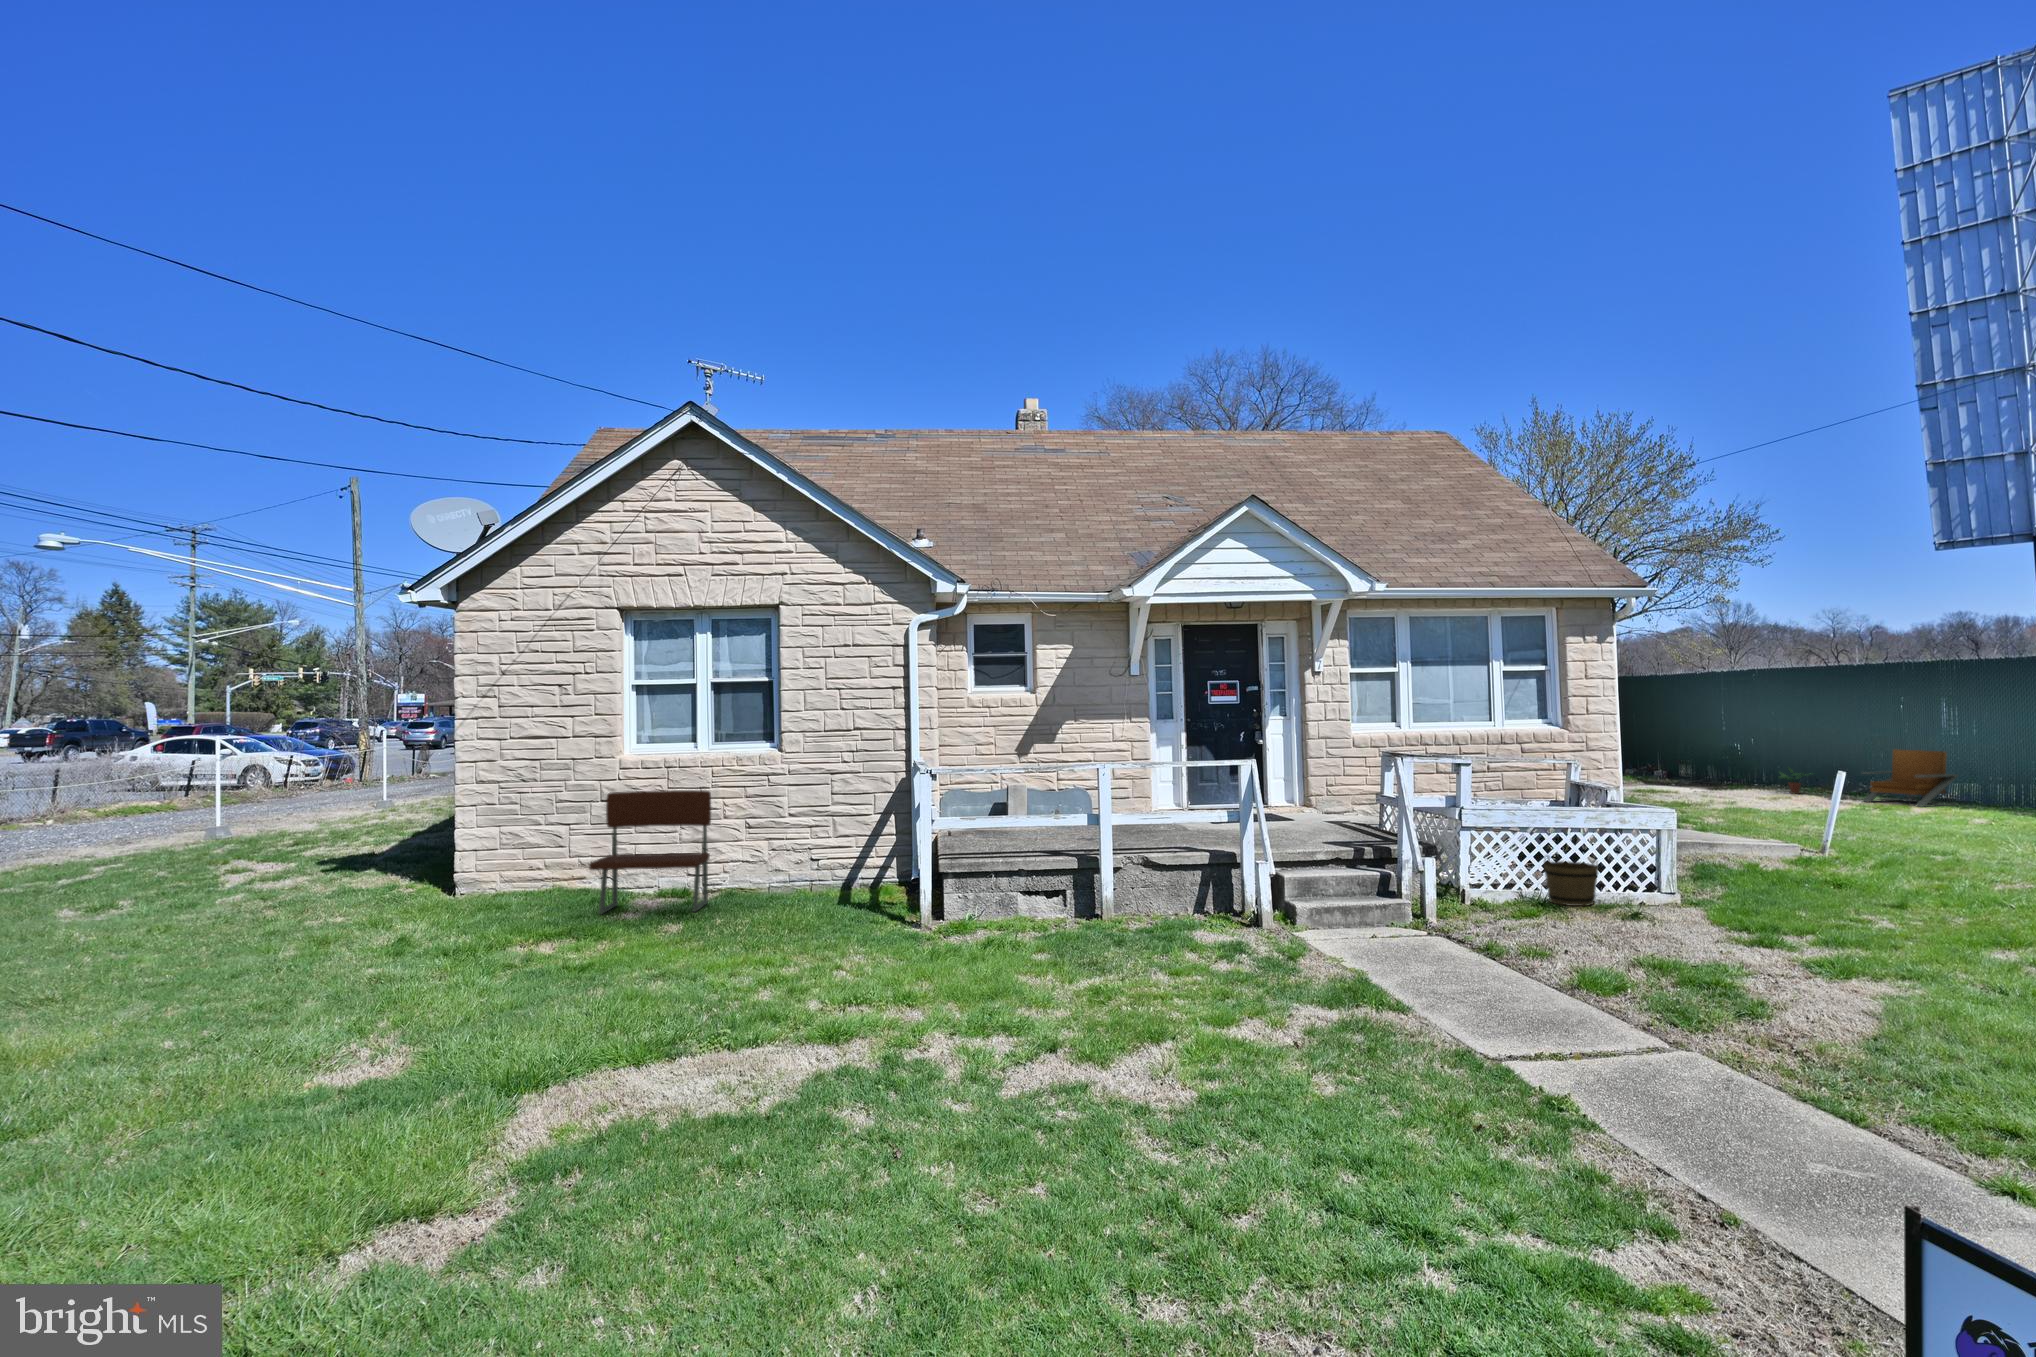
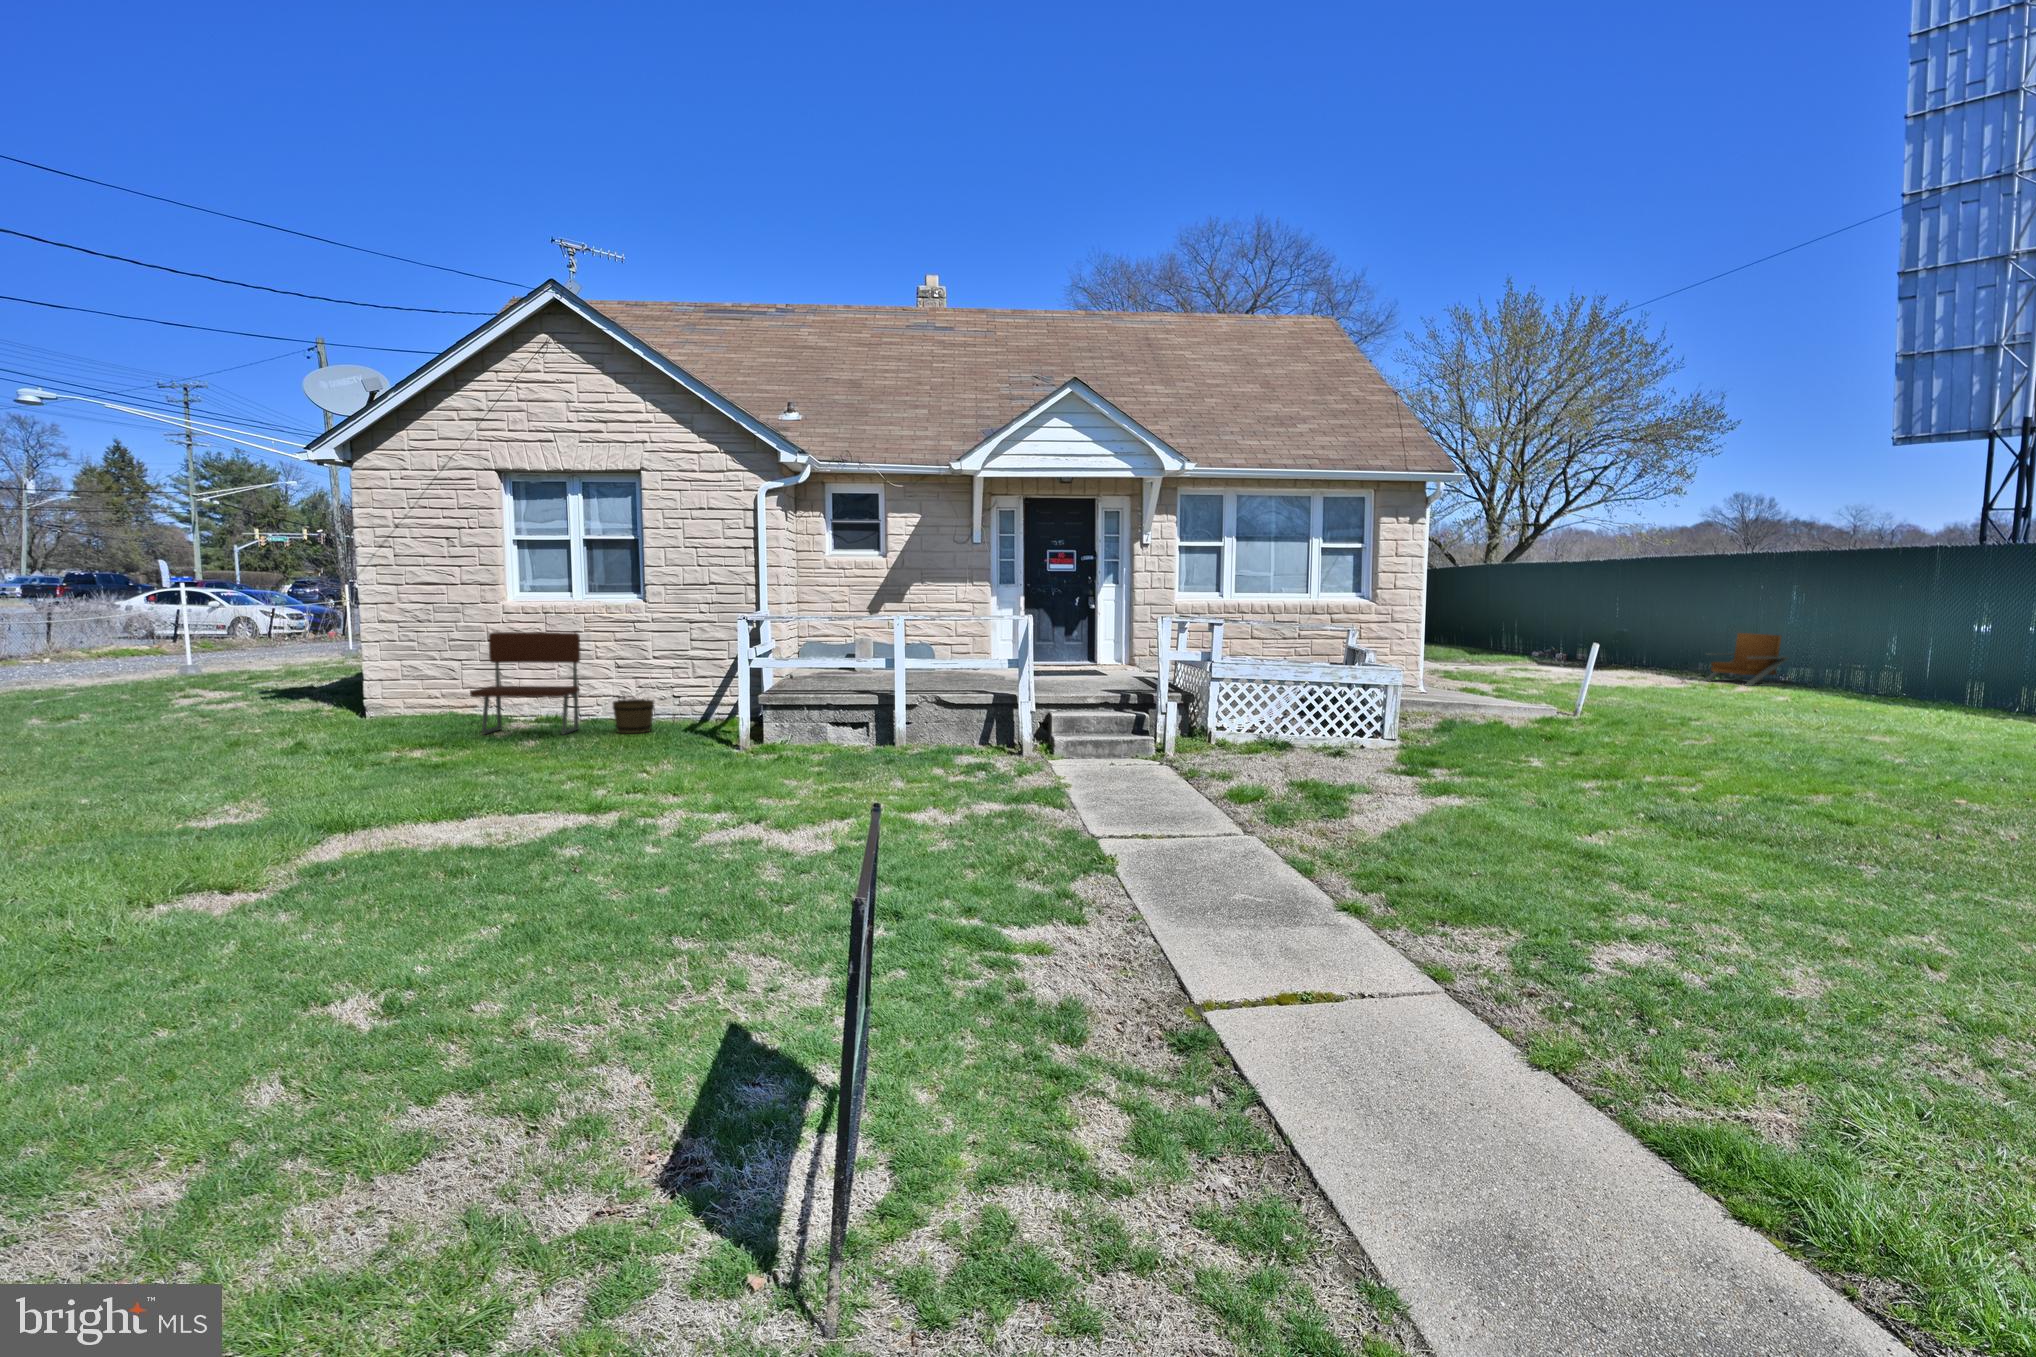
potted plant: present [1778,768,1811,794] -> none [1640,647,1679,673]
bucket: present [1544,856,1598,906] -> present [613,696,654,733]

